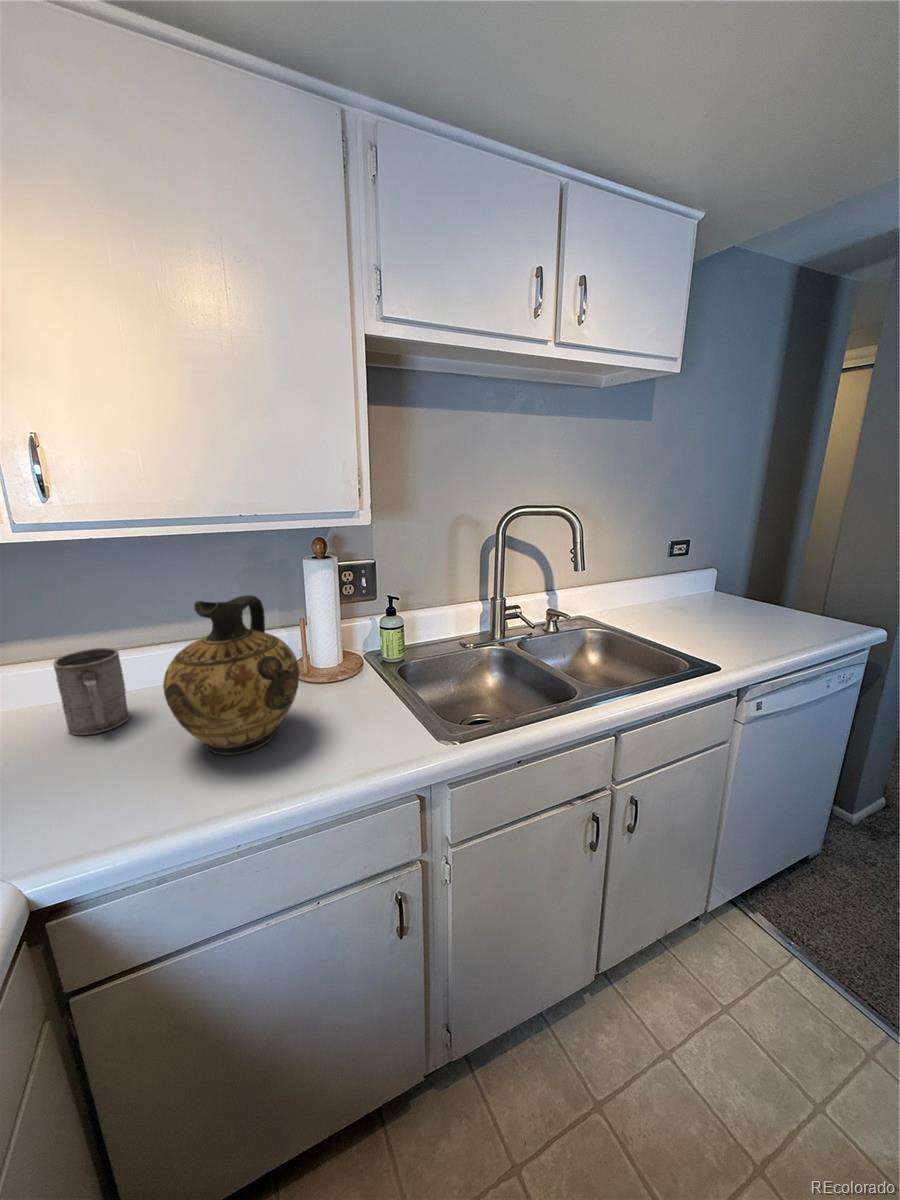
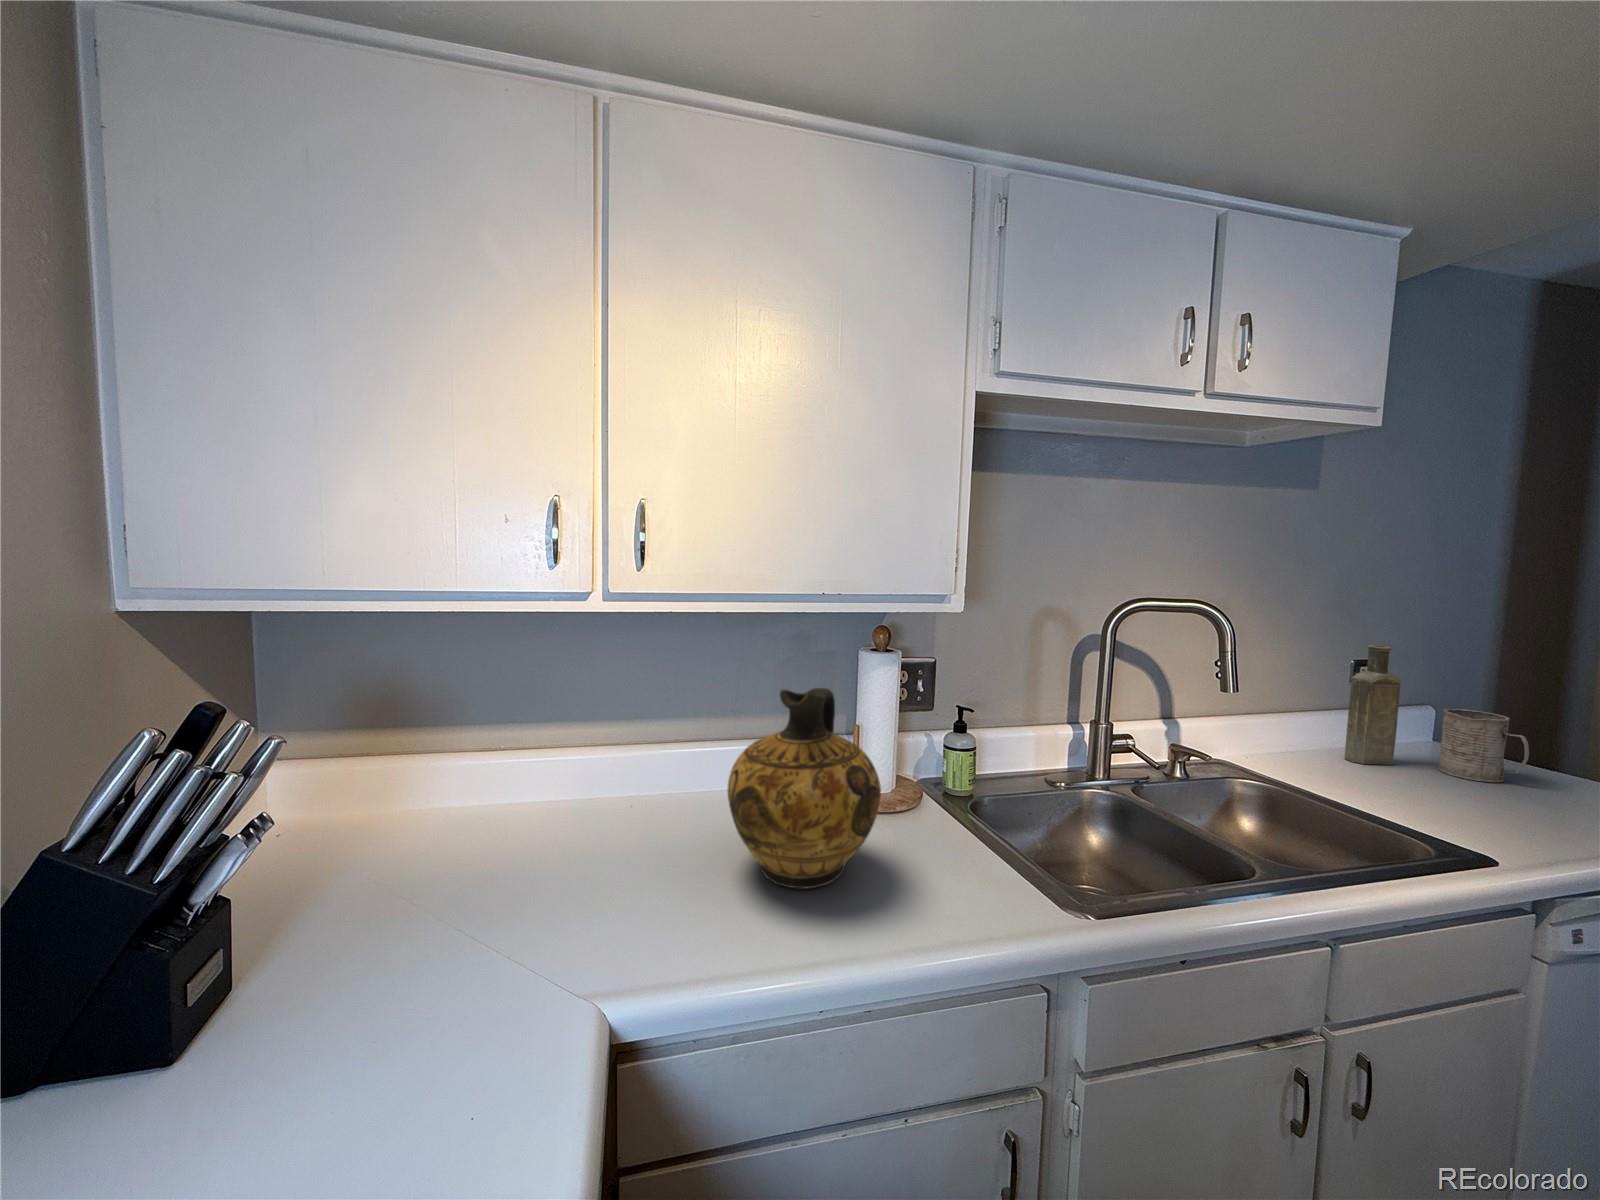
bottle: none [652,531,693,611] -> present [1345,645,1400,764]
mug: present [53,648,130,735] -> present [1438,709,1529,782]

